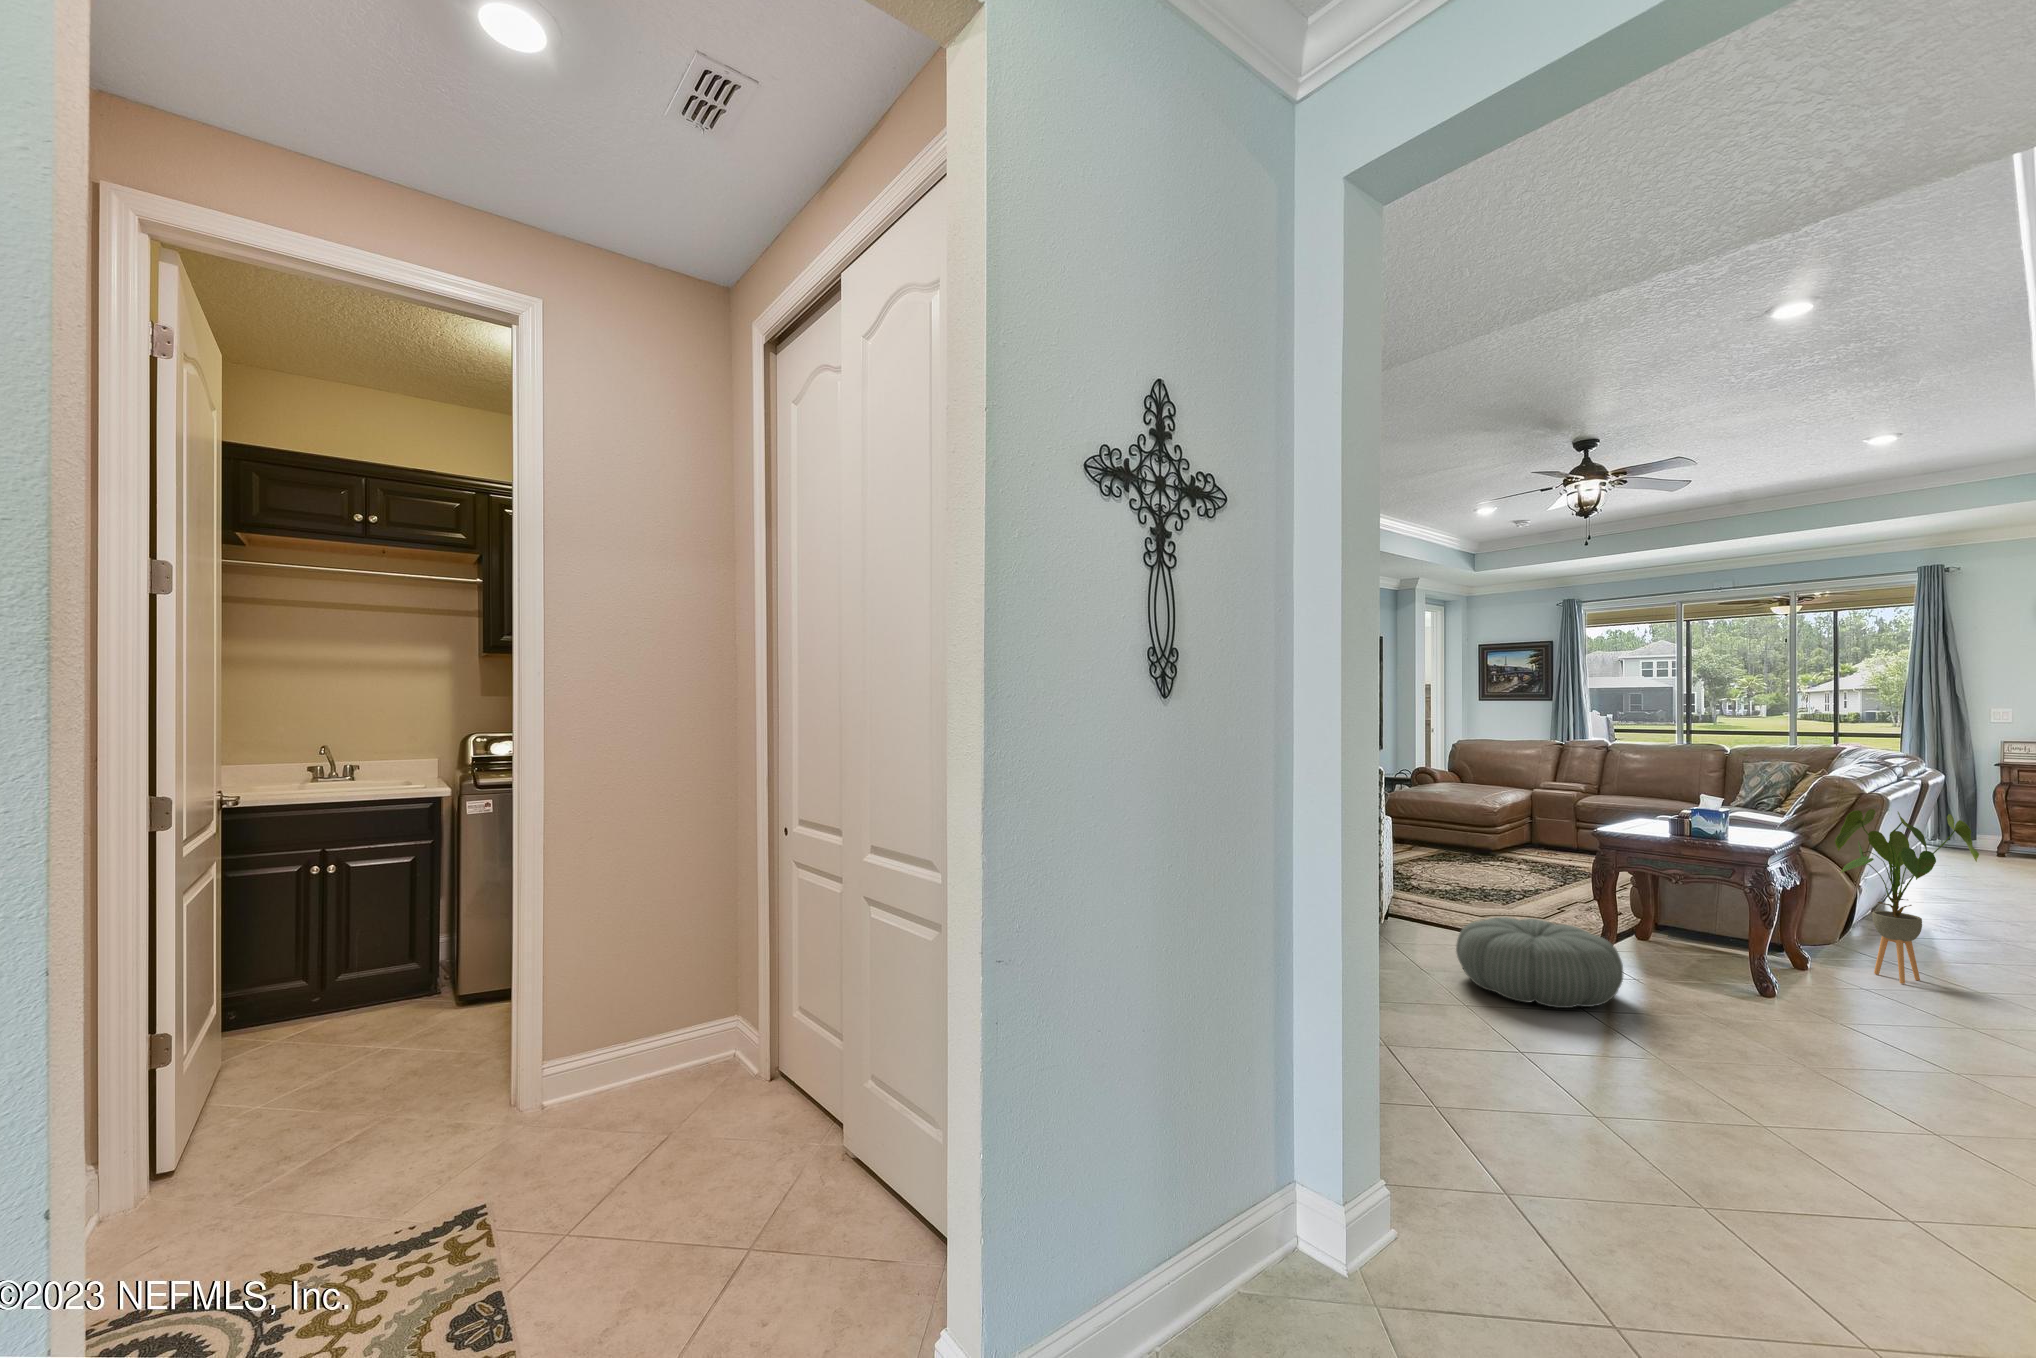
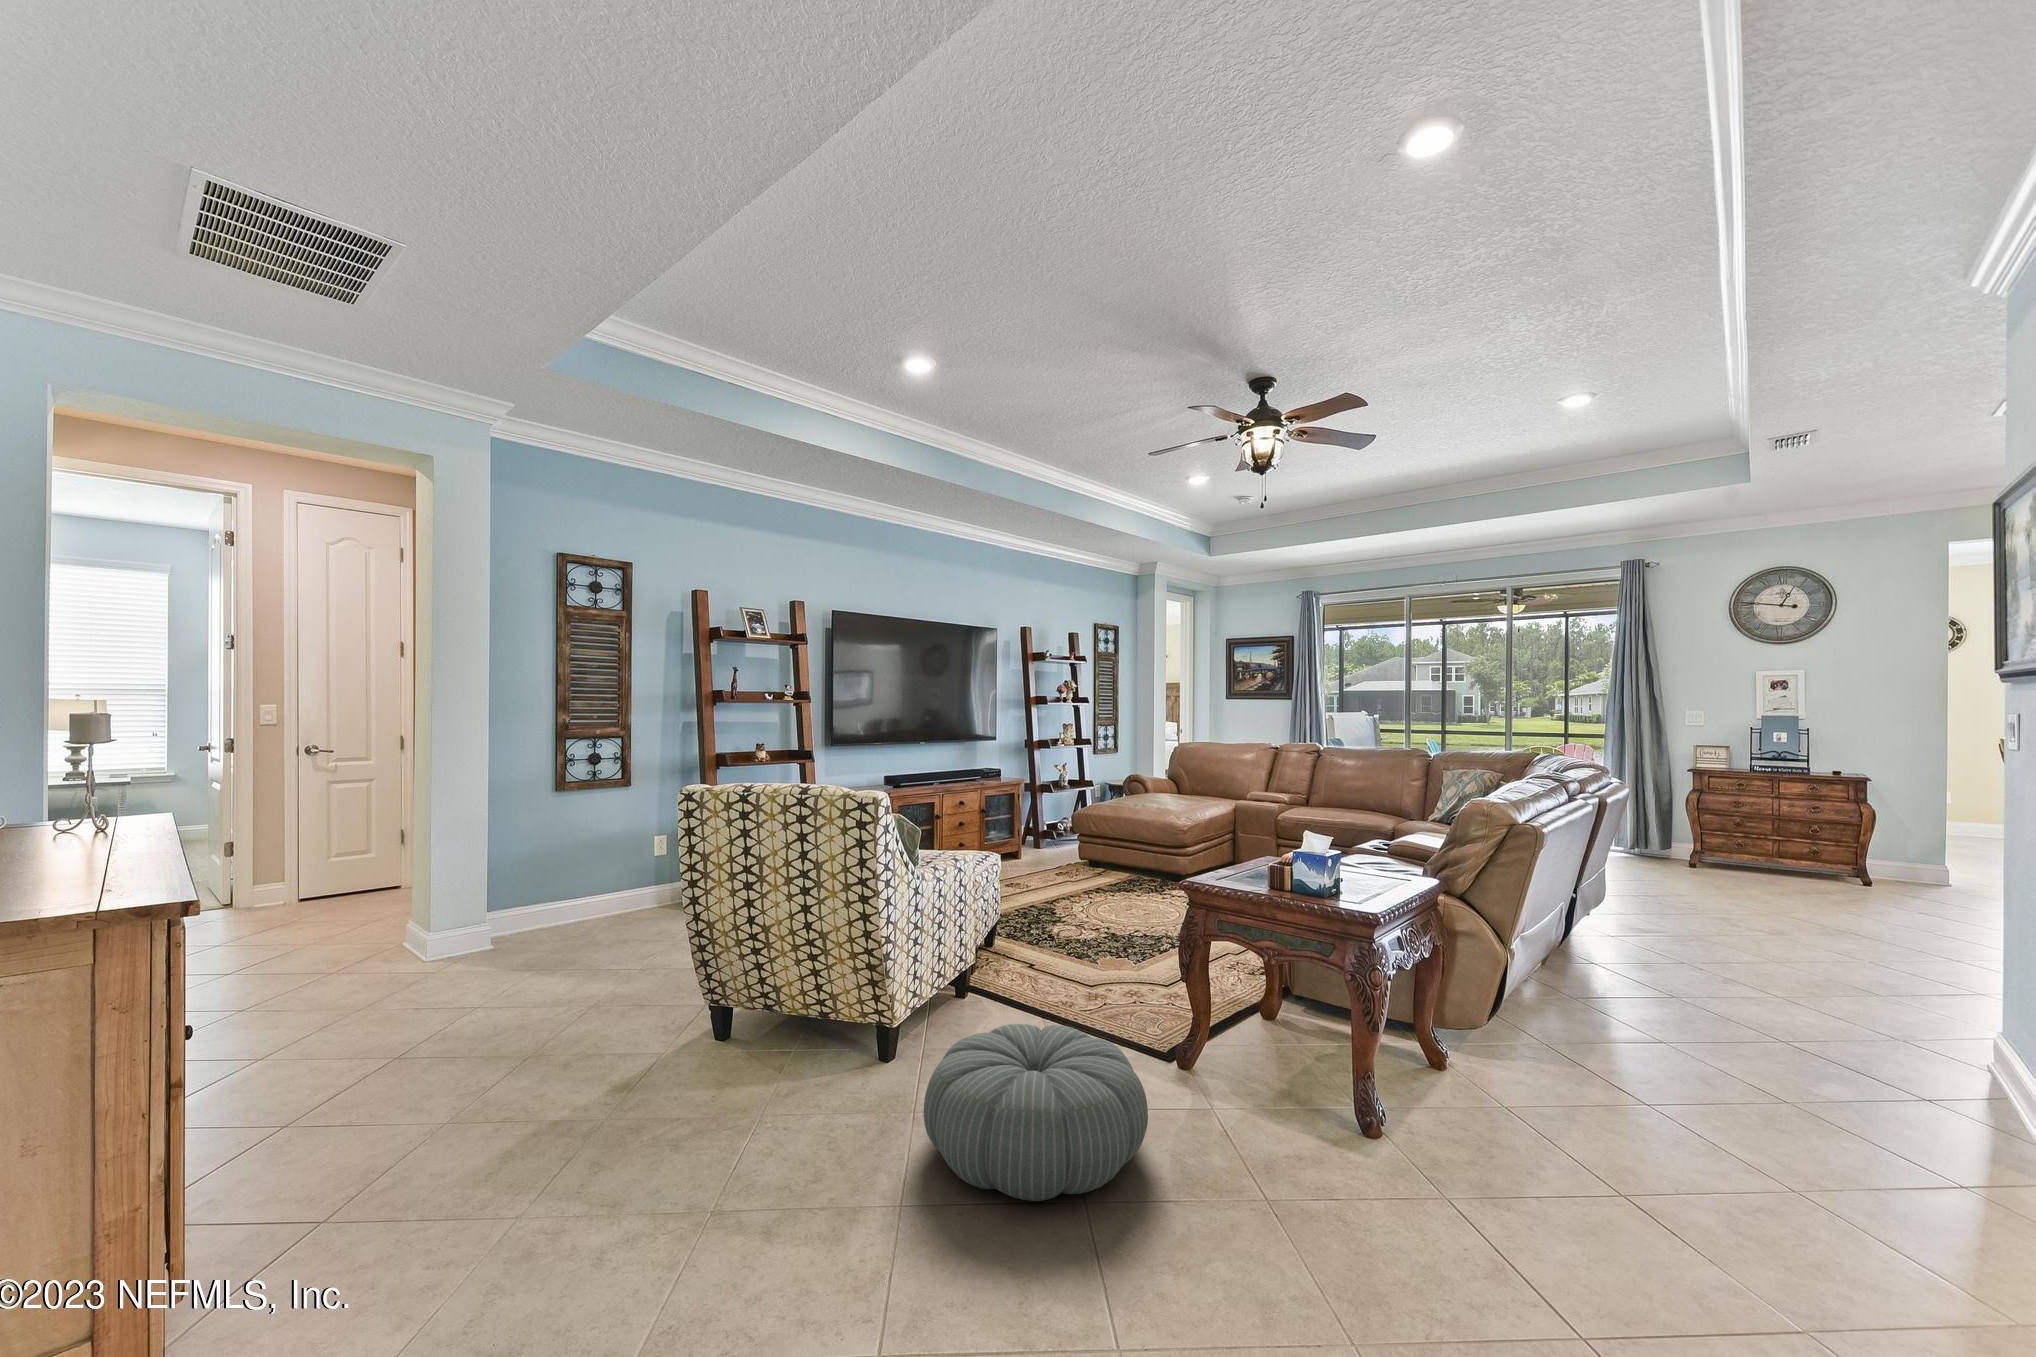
house plant: present [1835,809,1979,984] -> none [1475,848,1639,1095]

